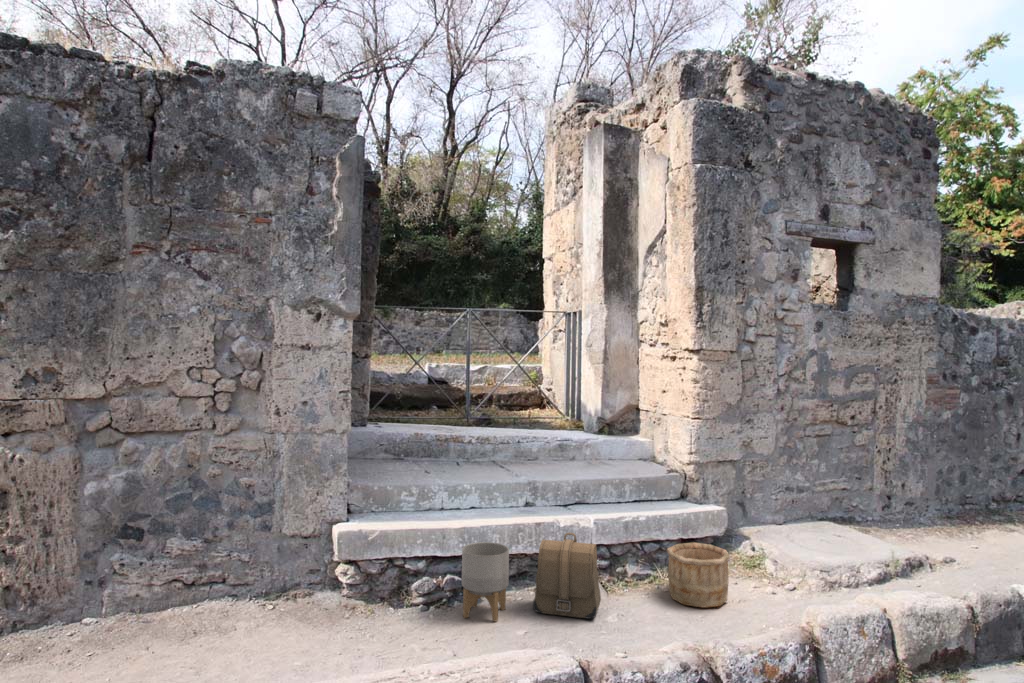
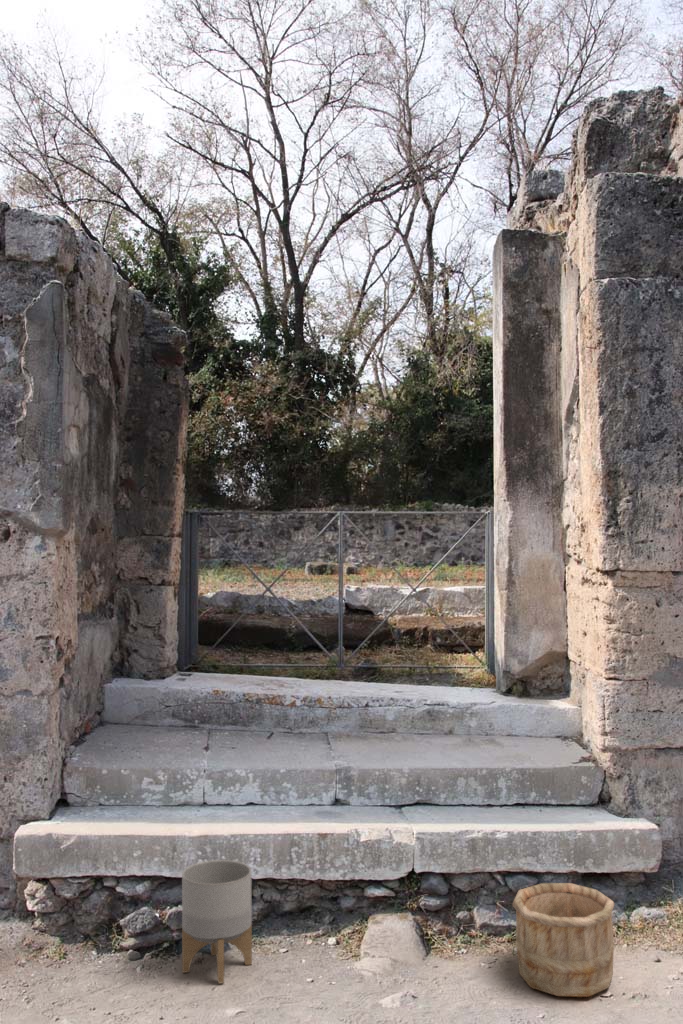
backpack: present [533,533,601,619] -> none [285,855,393,995]

